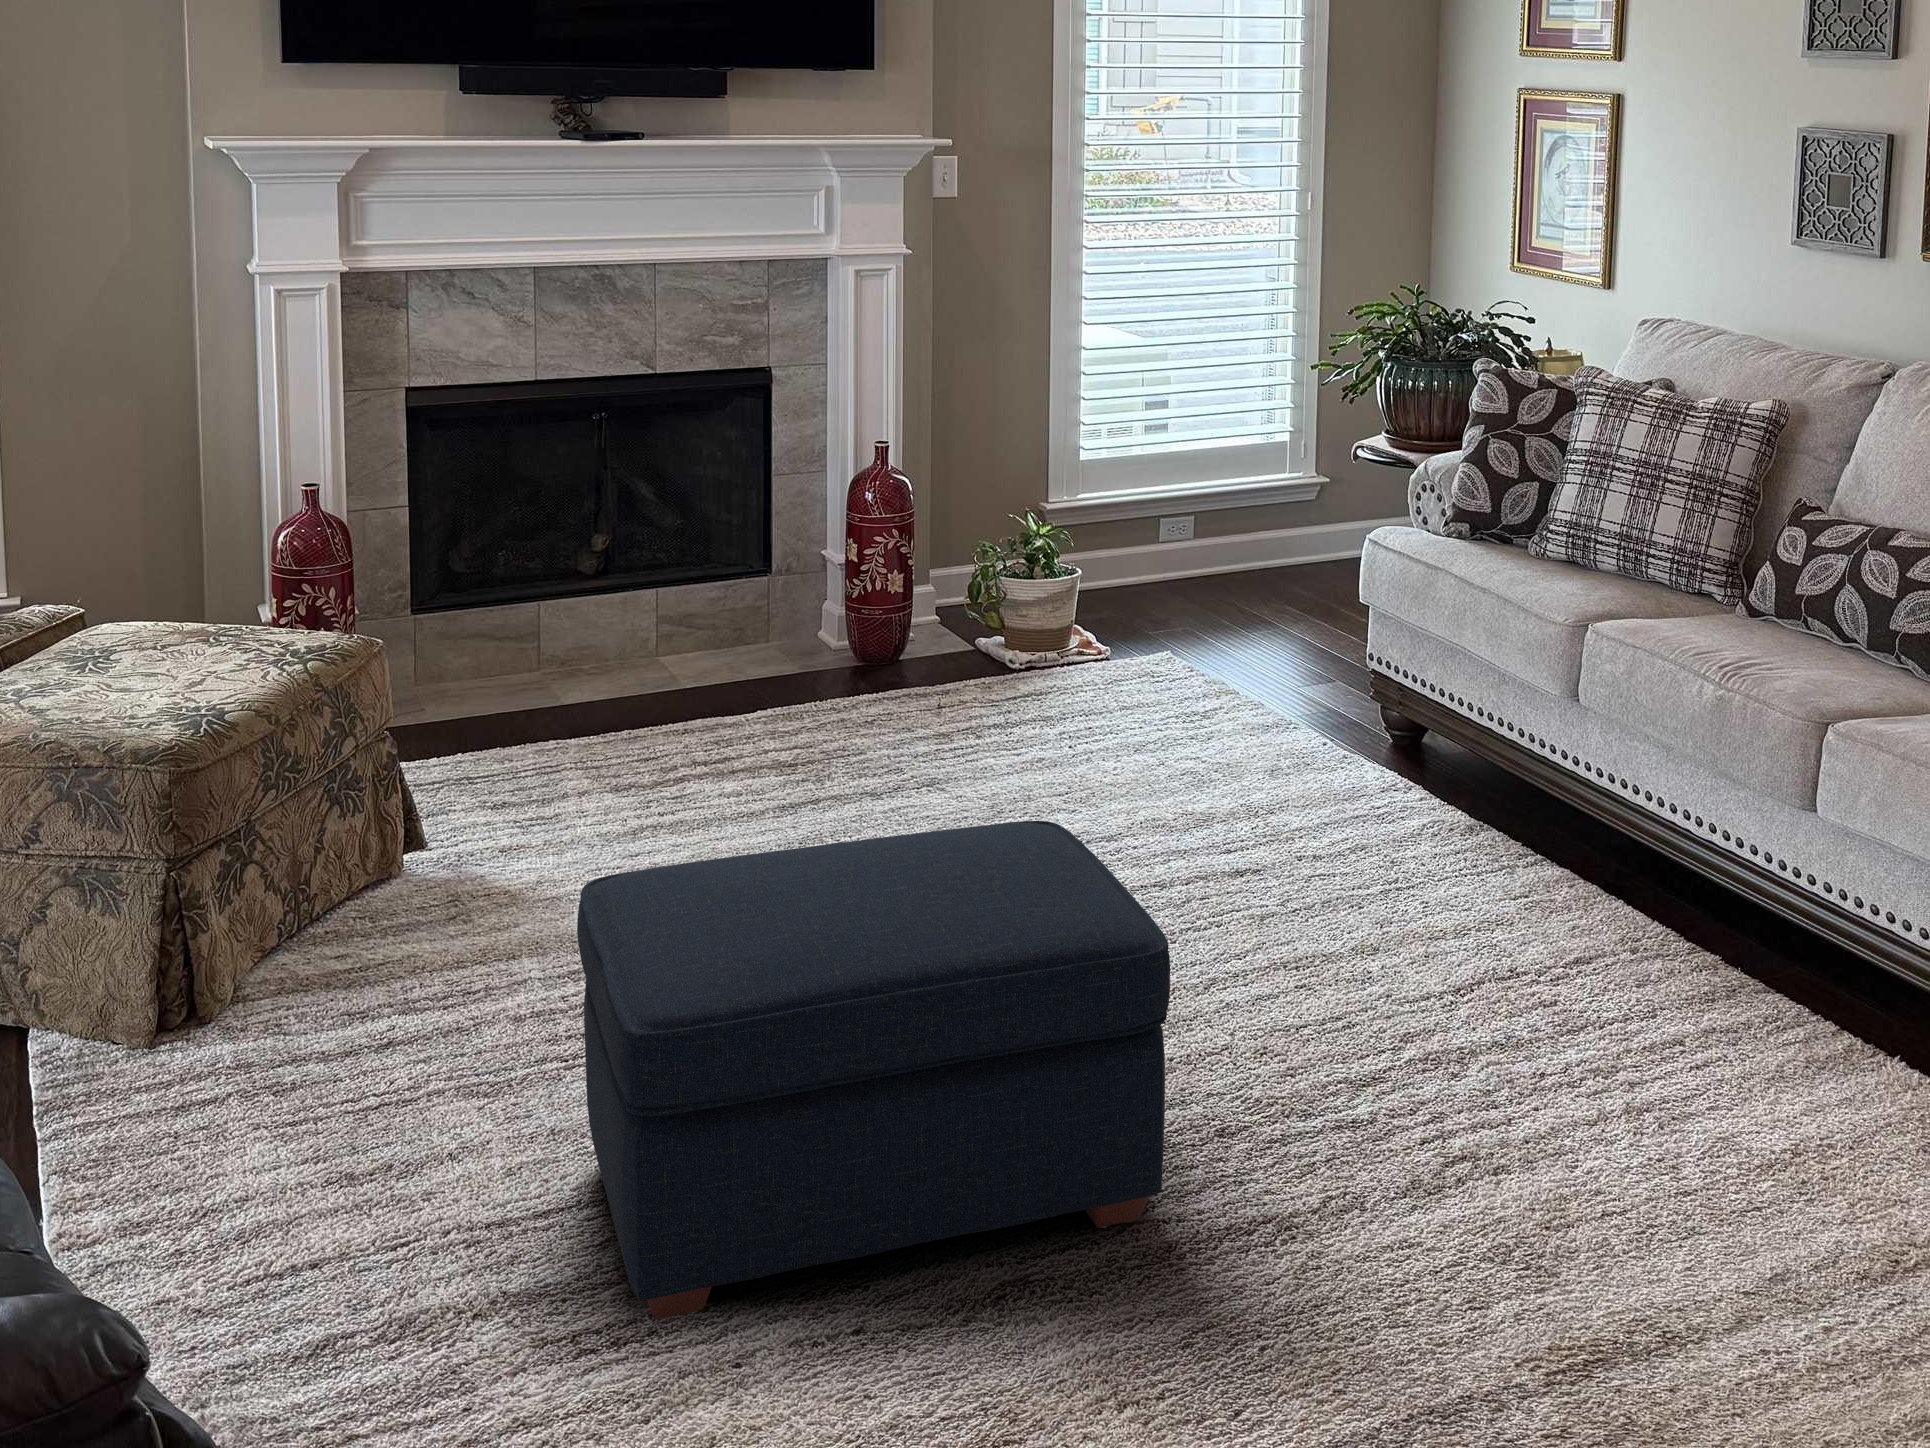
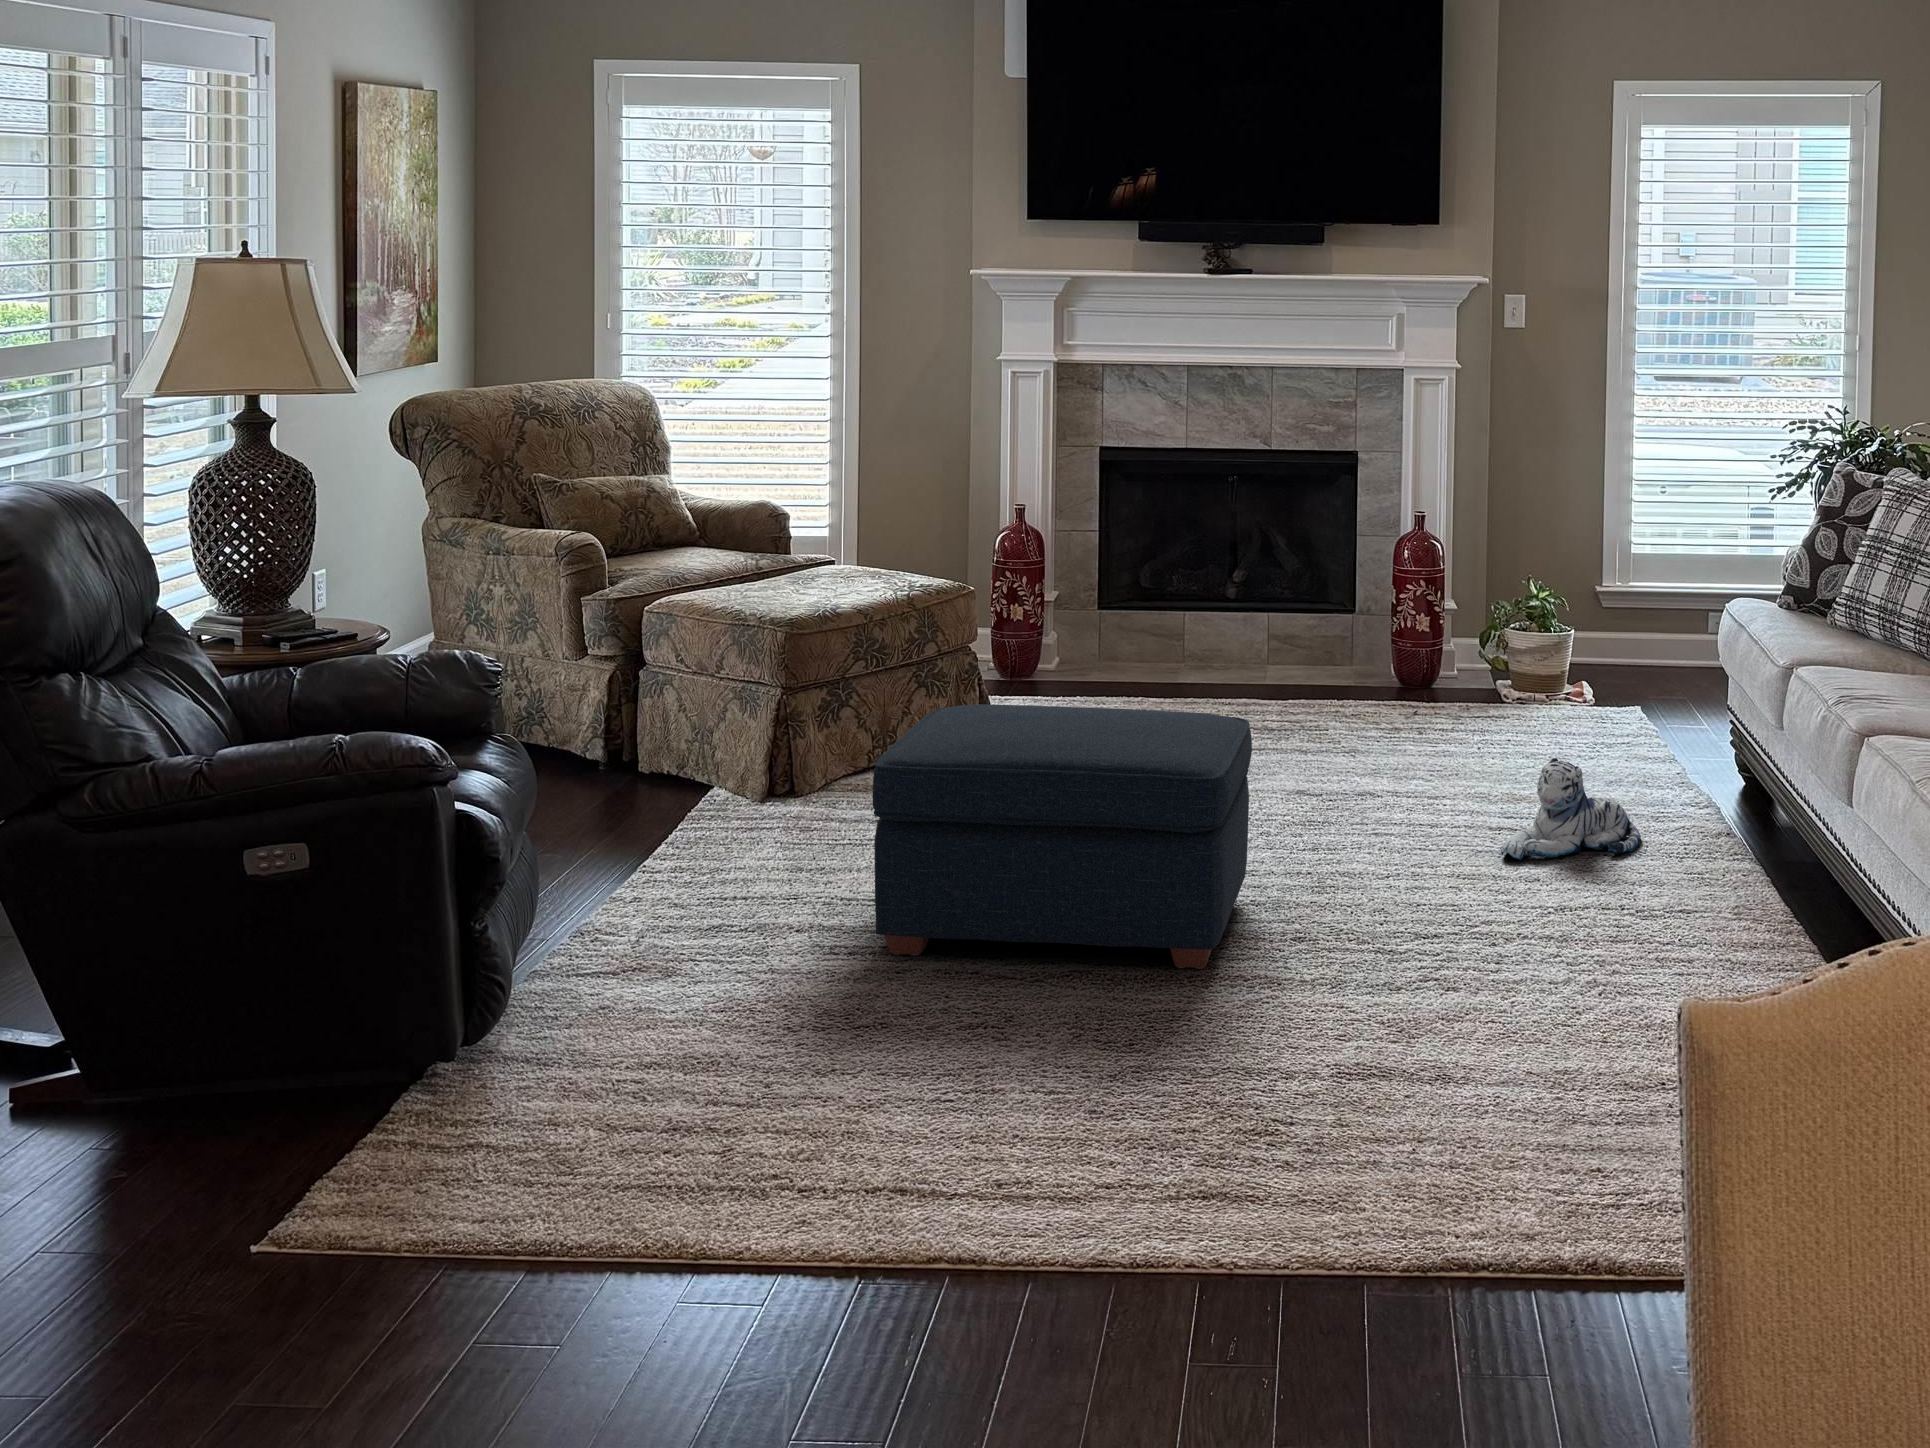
plush toy: none [1274,780,1411,923] -> present [1500,758,1641,860]

